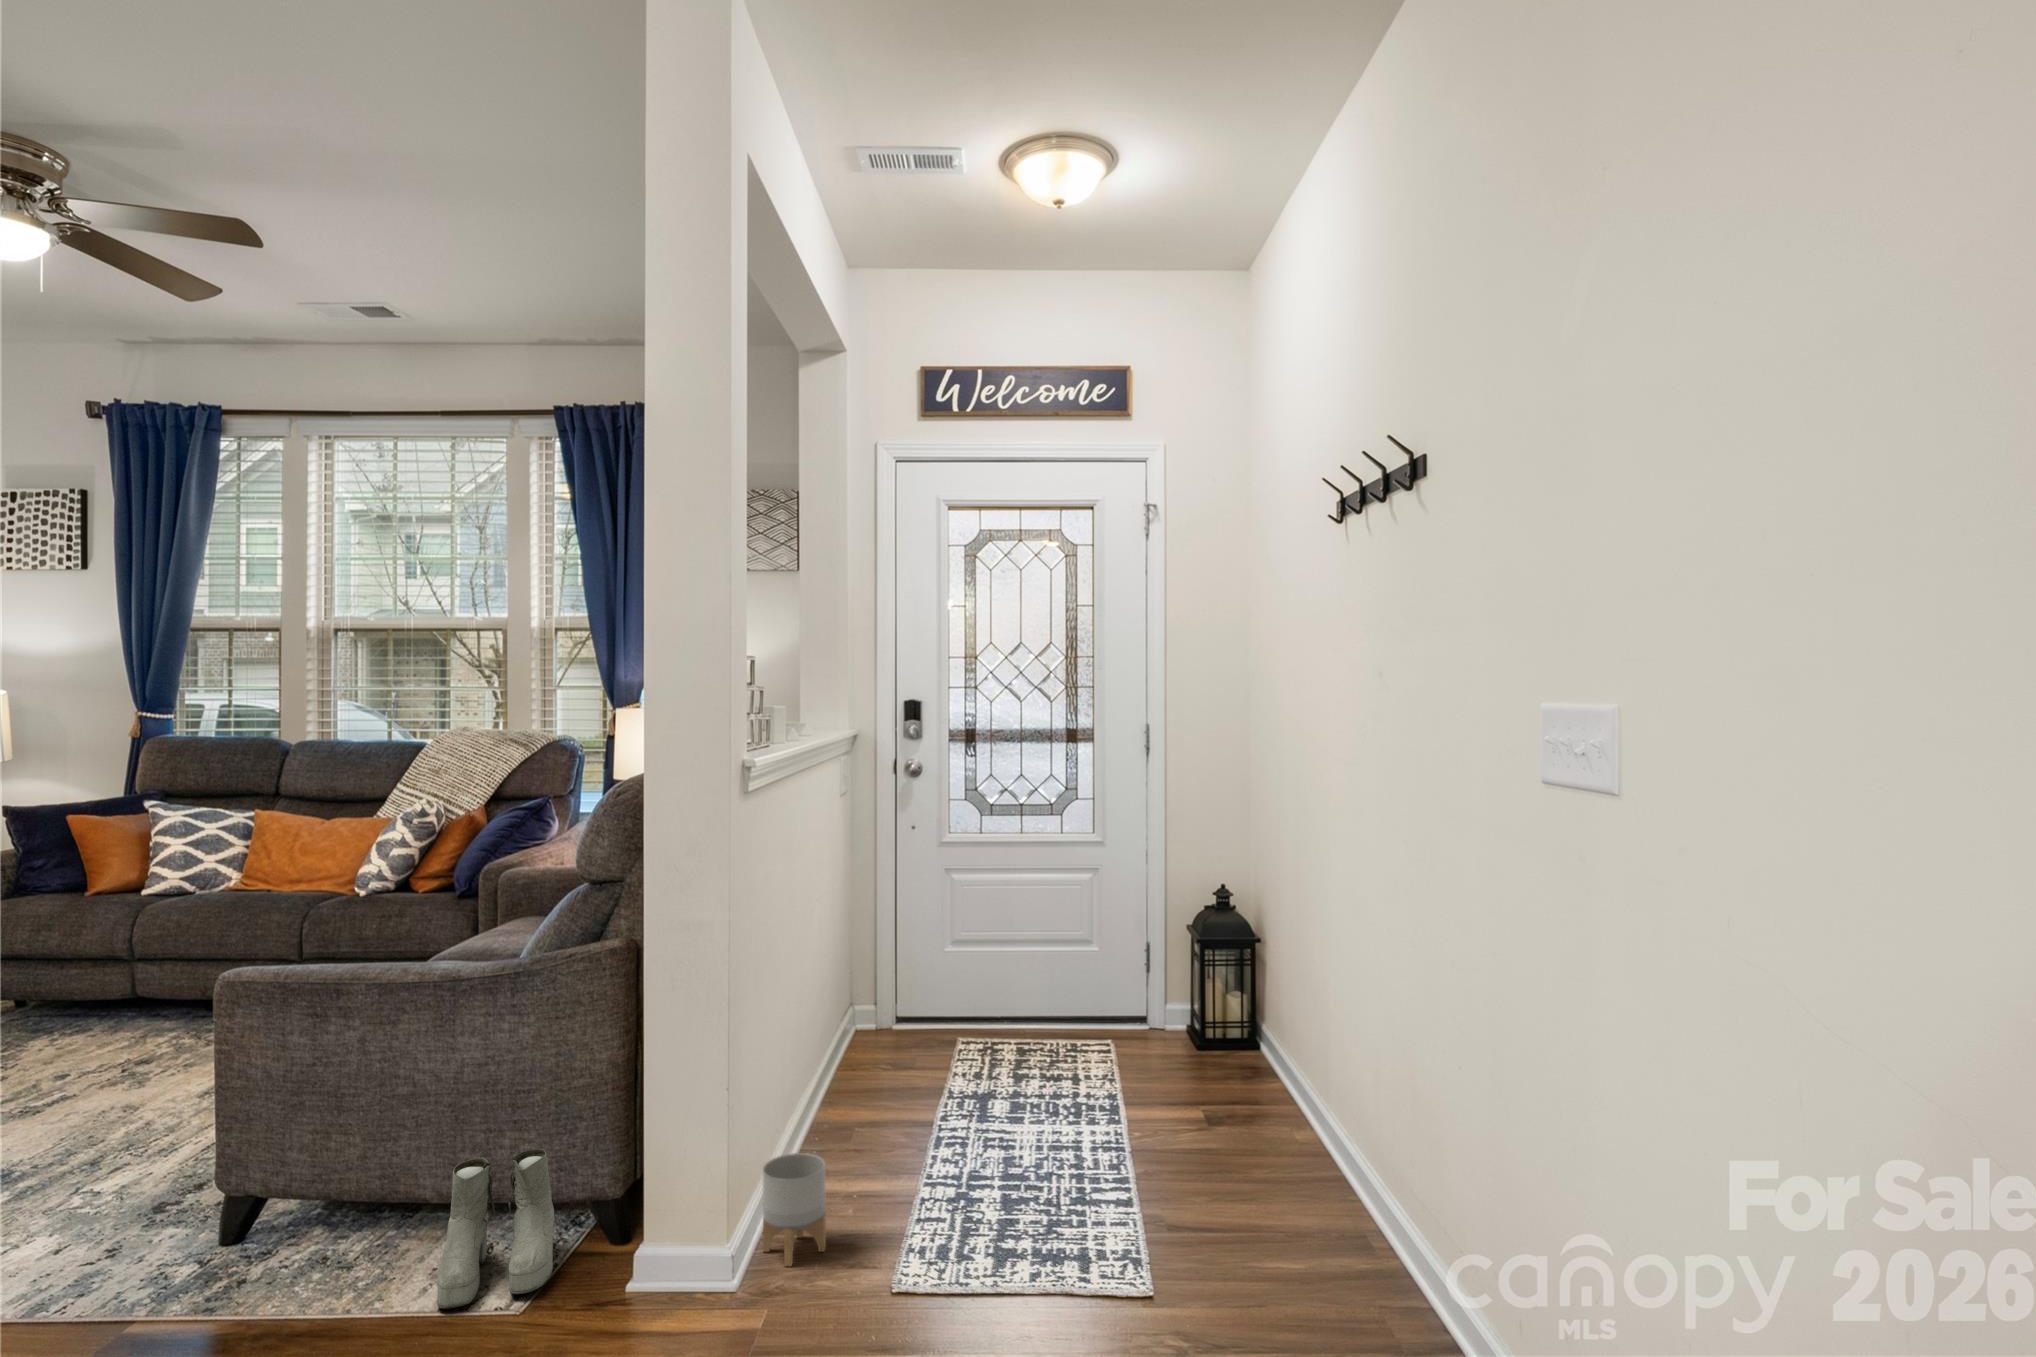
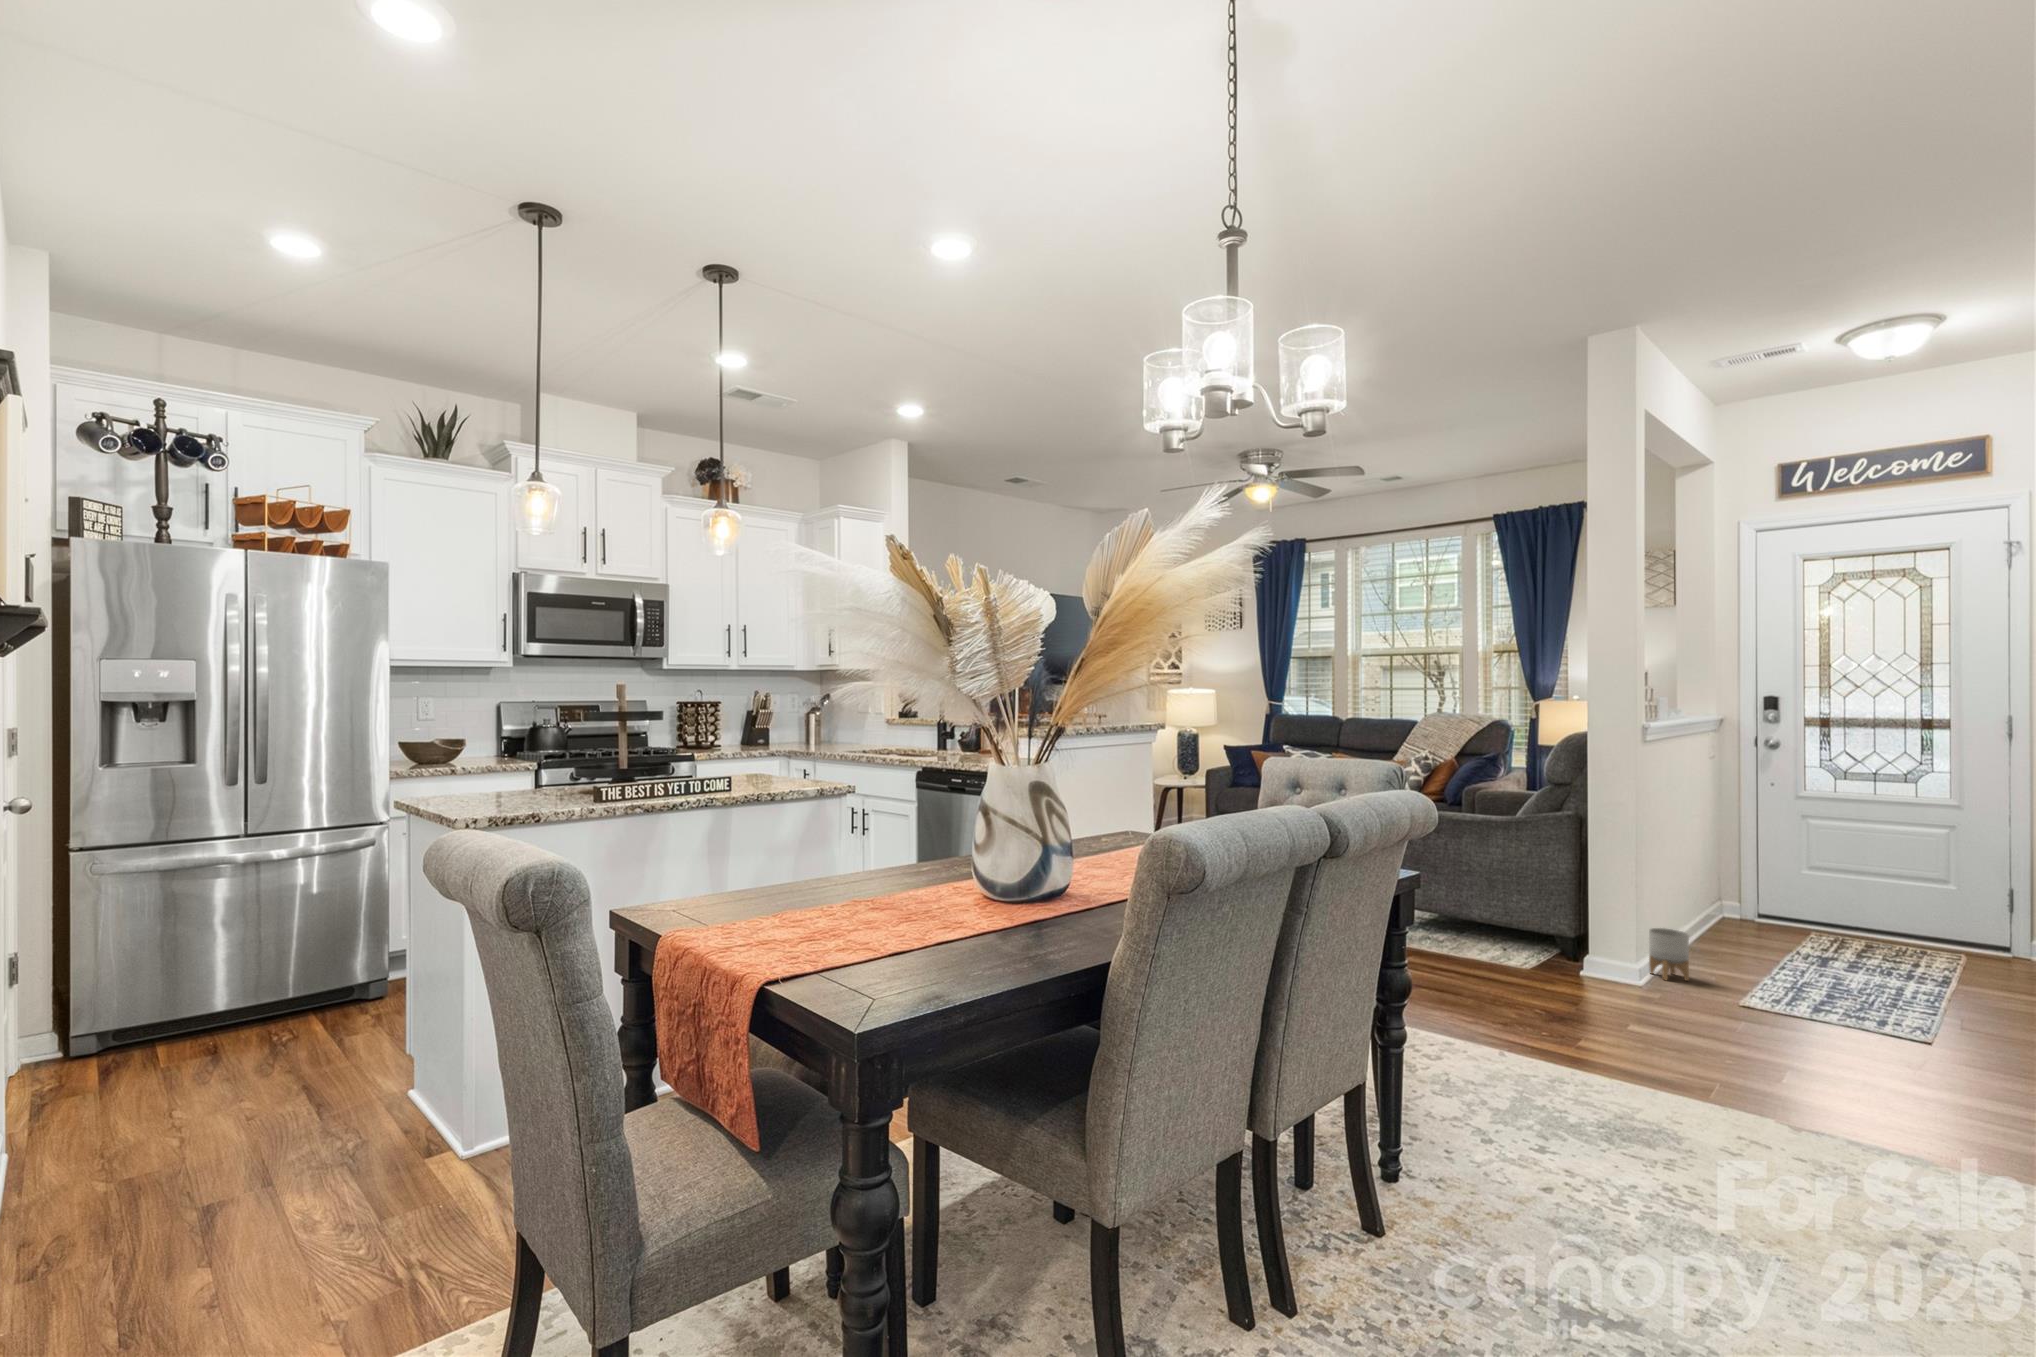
boots: present [437,1149,554,1309] -> none [1479,897,1532,957]

